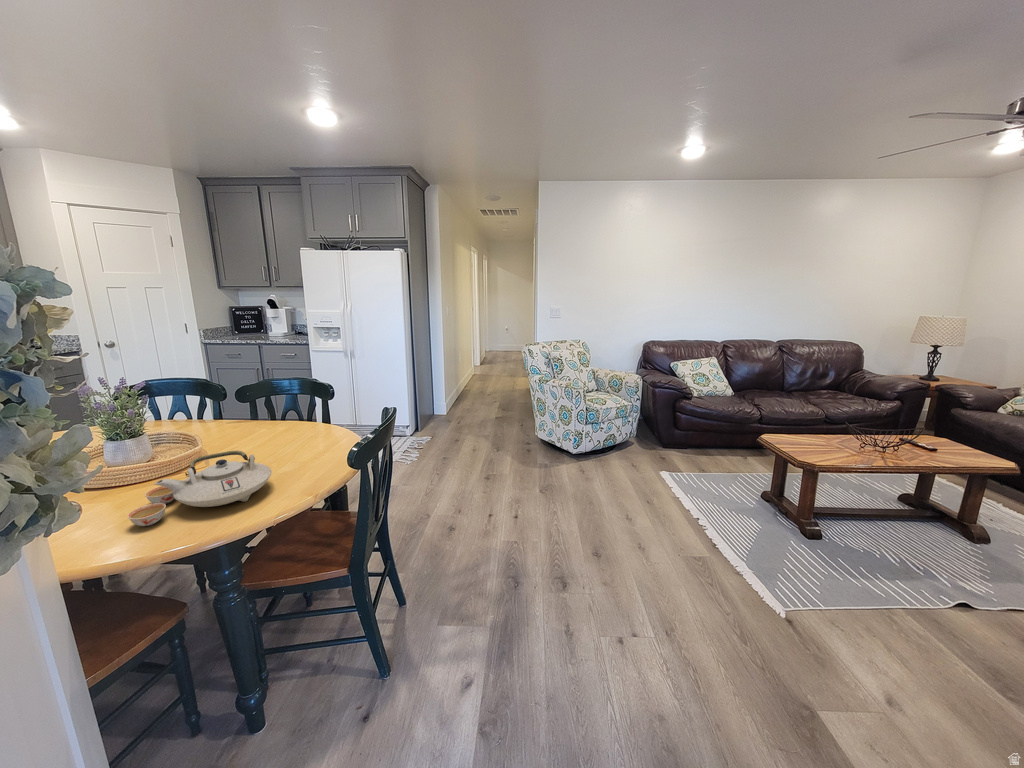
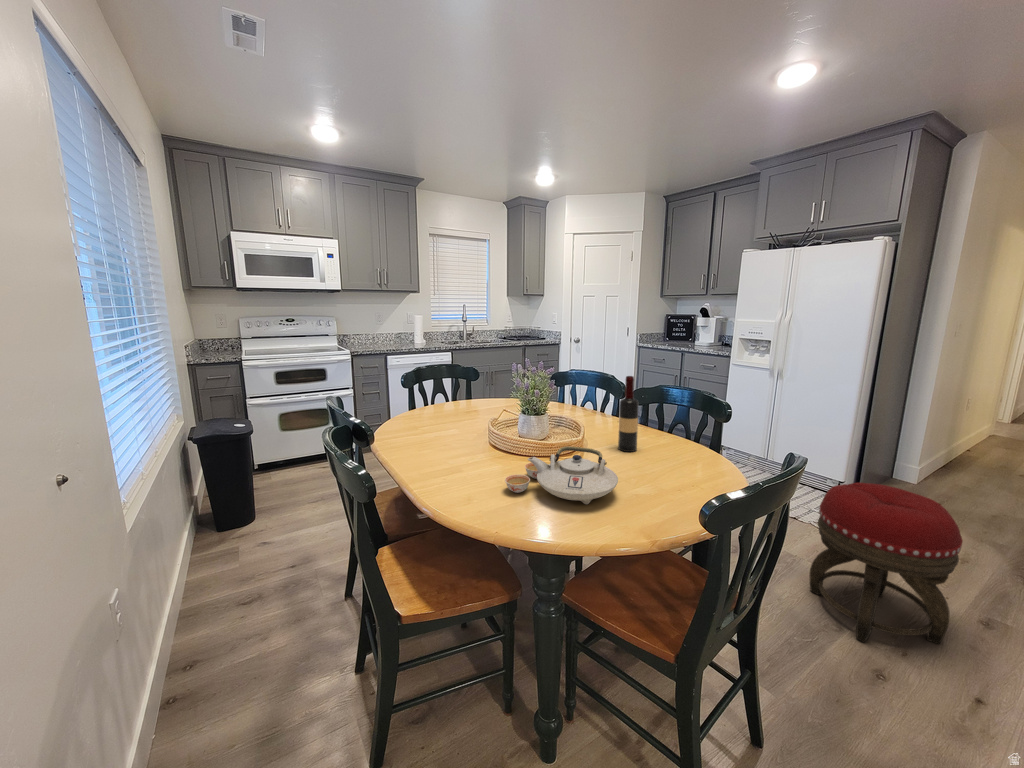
wine bottle: none [237,374,266,447] -> present [618,376,639,452]
footstool: none [405,417,475,517] -> present [810,483,963,644]

